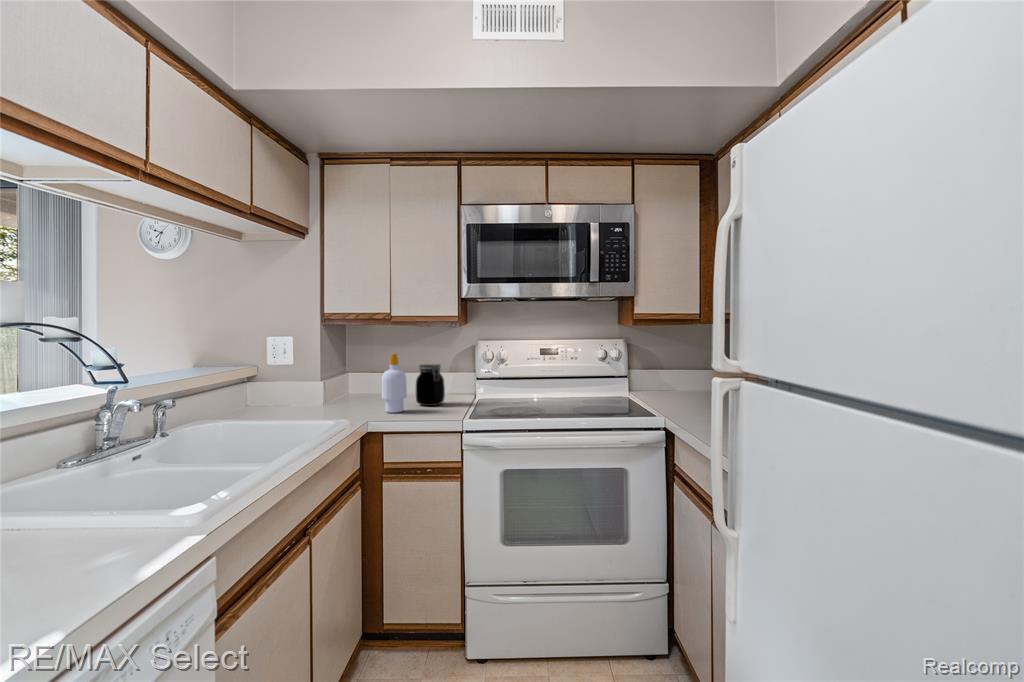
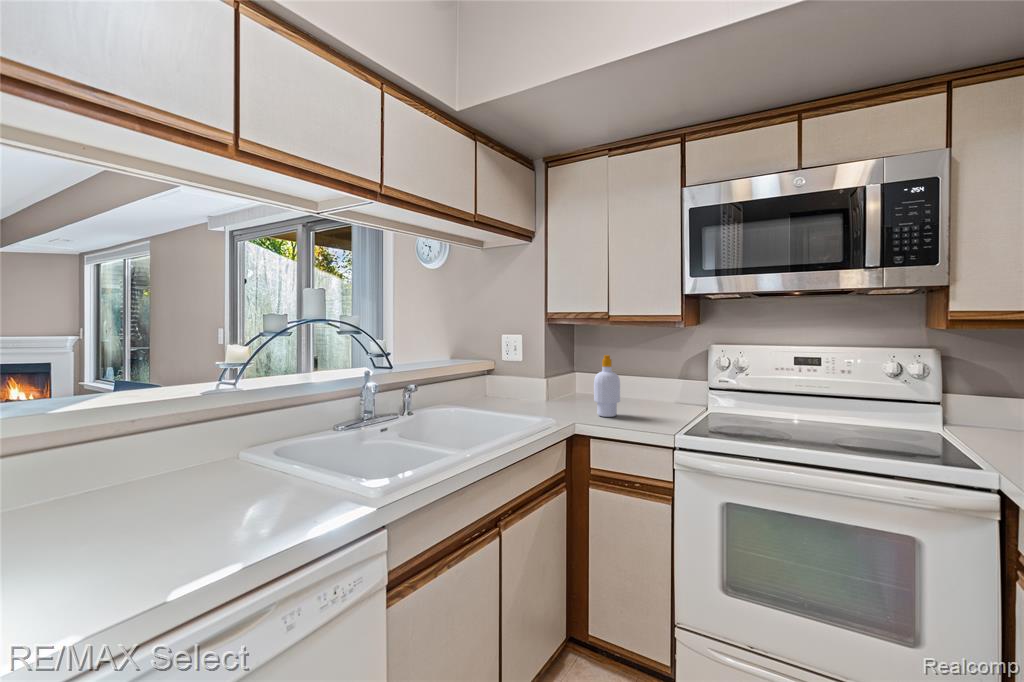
jar: present [416,364,445,406] -> none [634,367,666,412]

